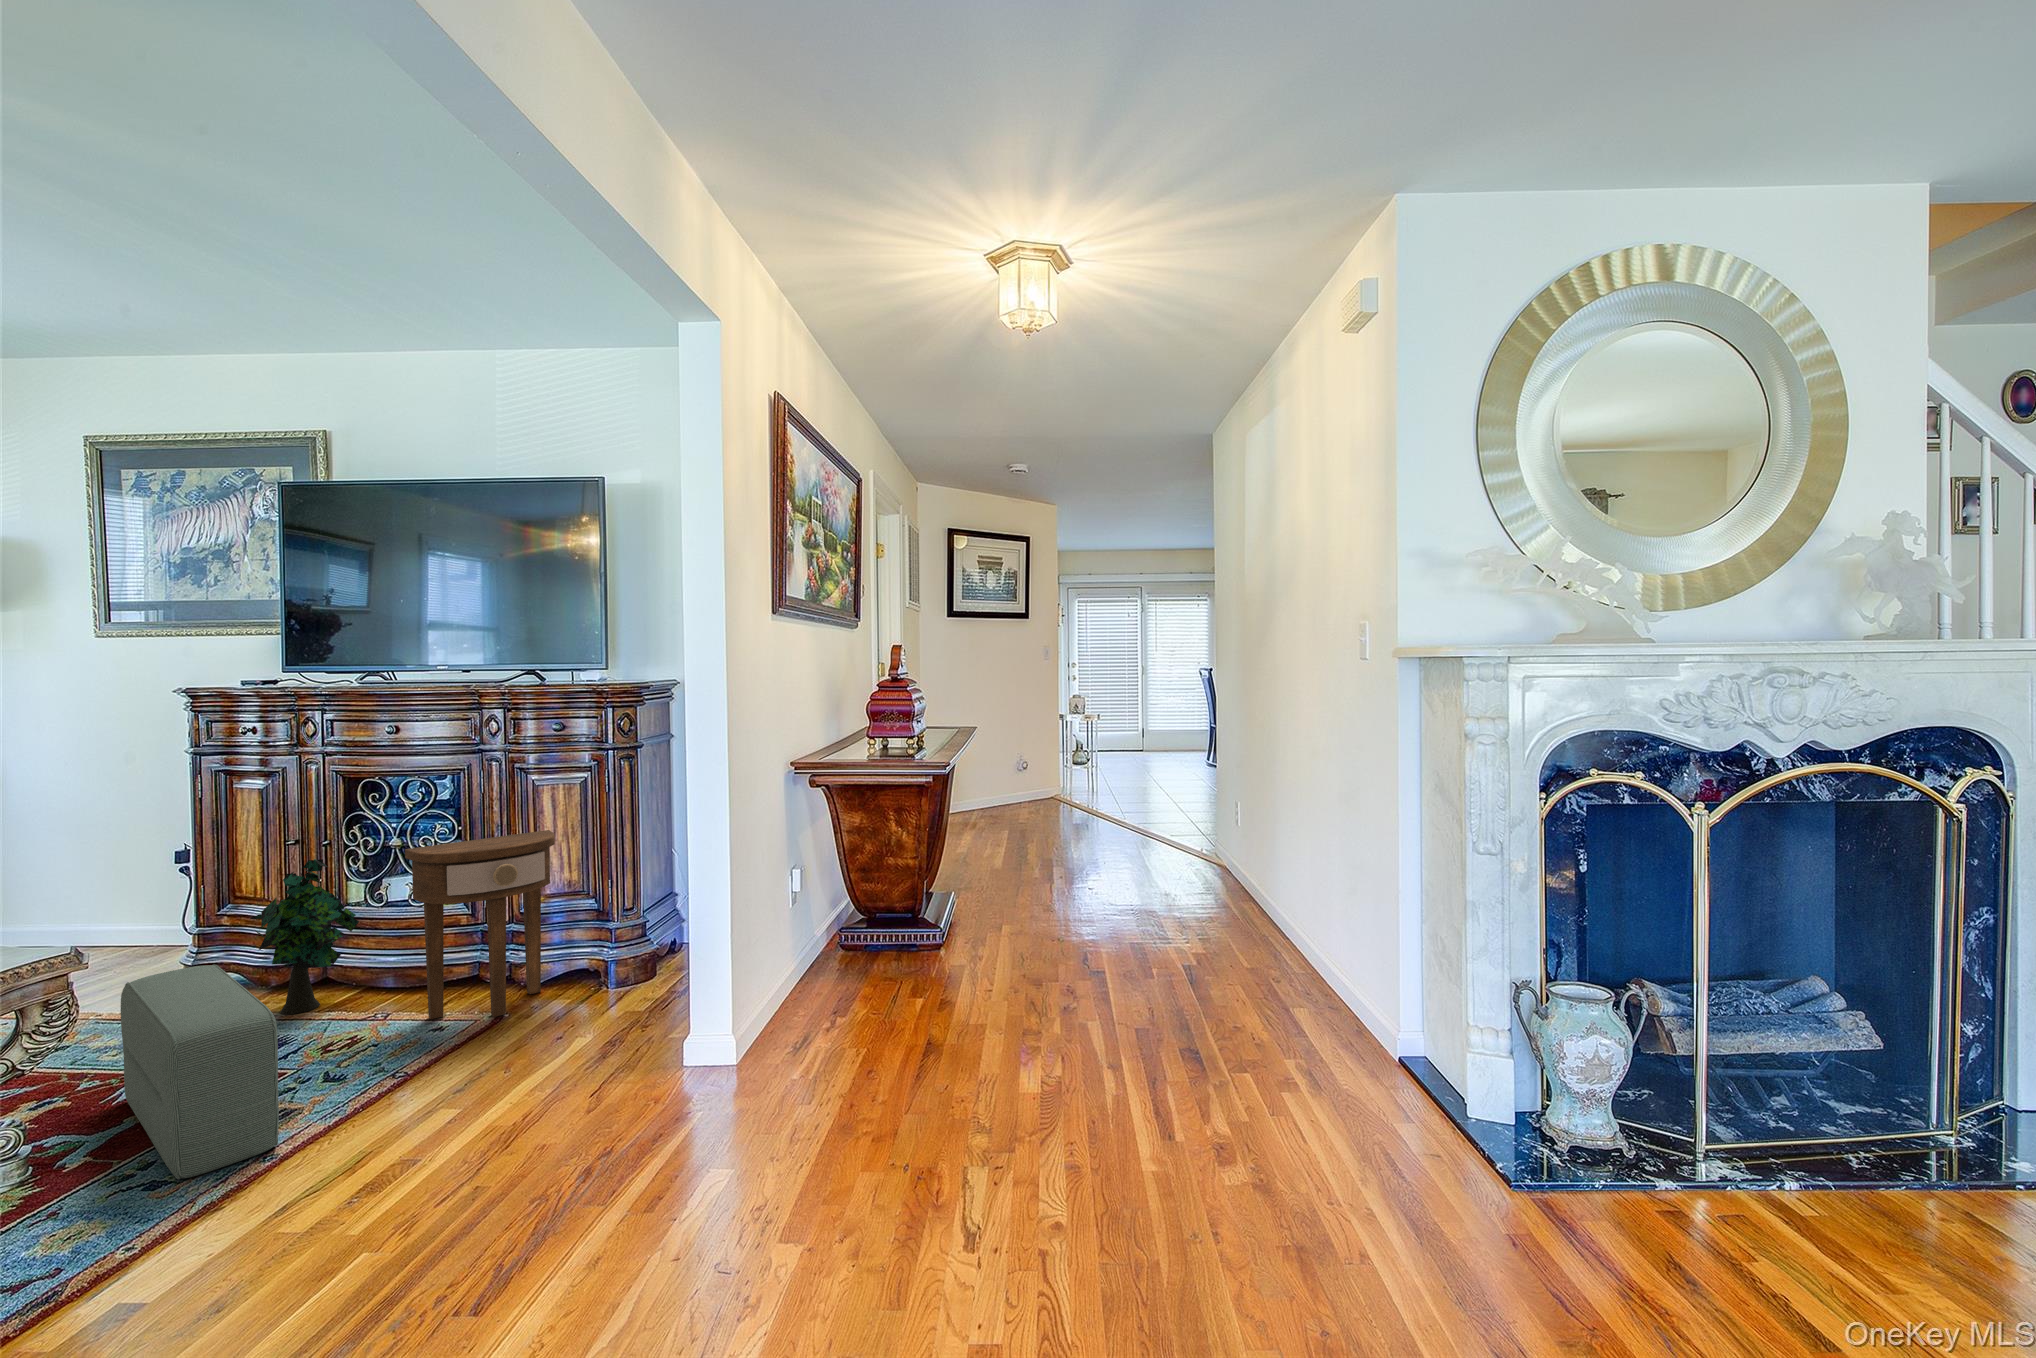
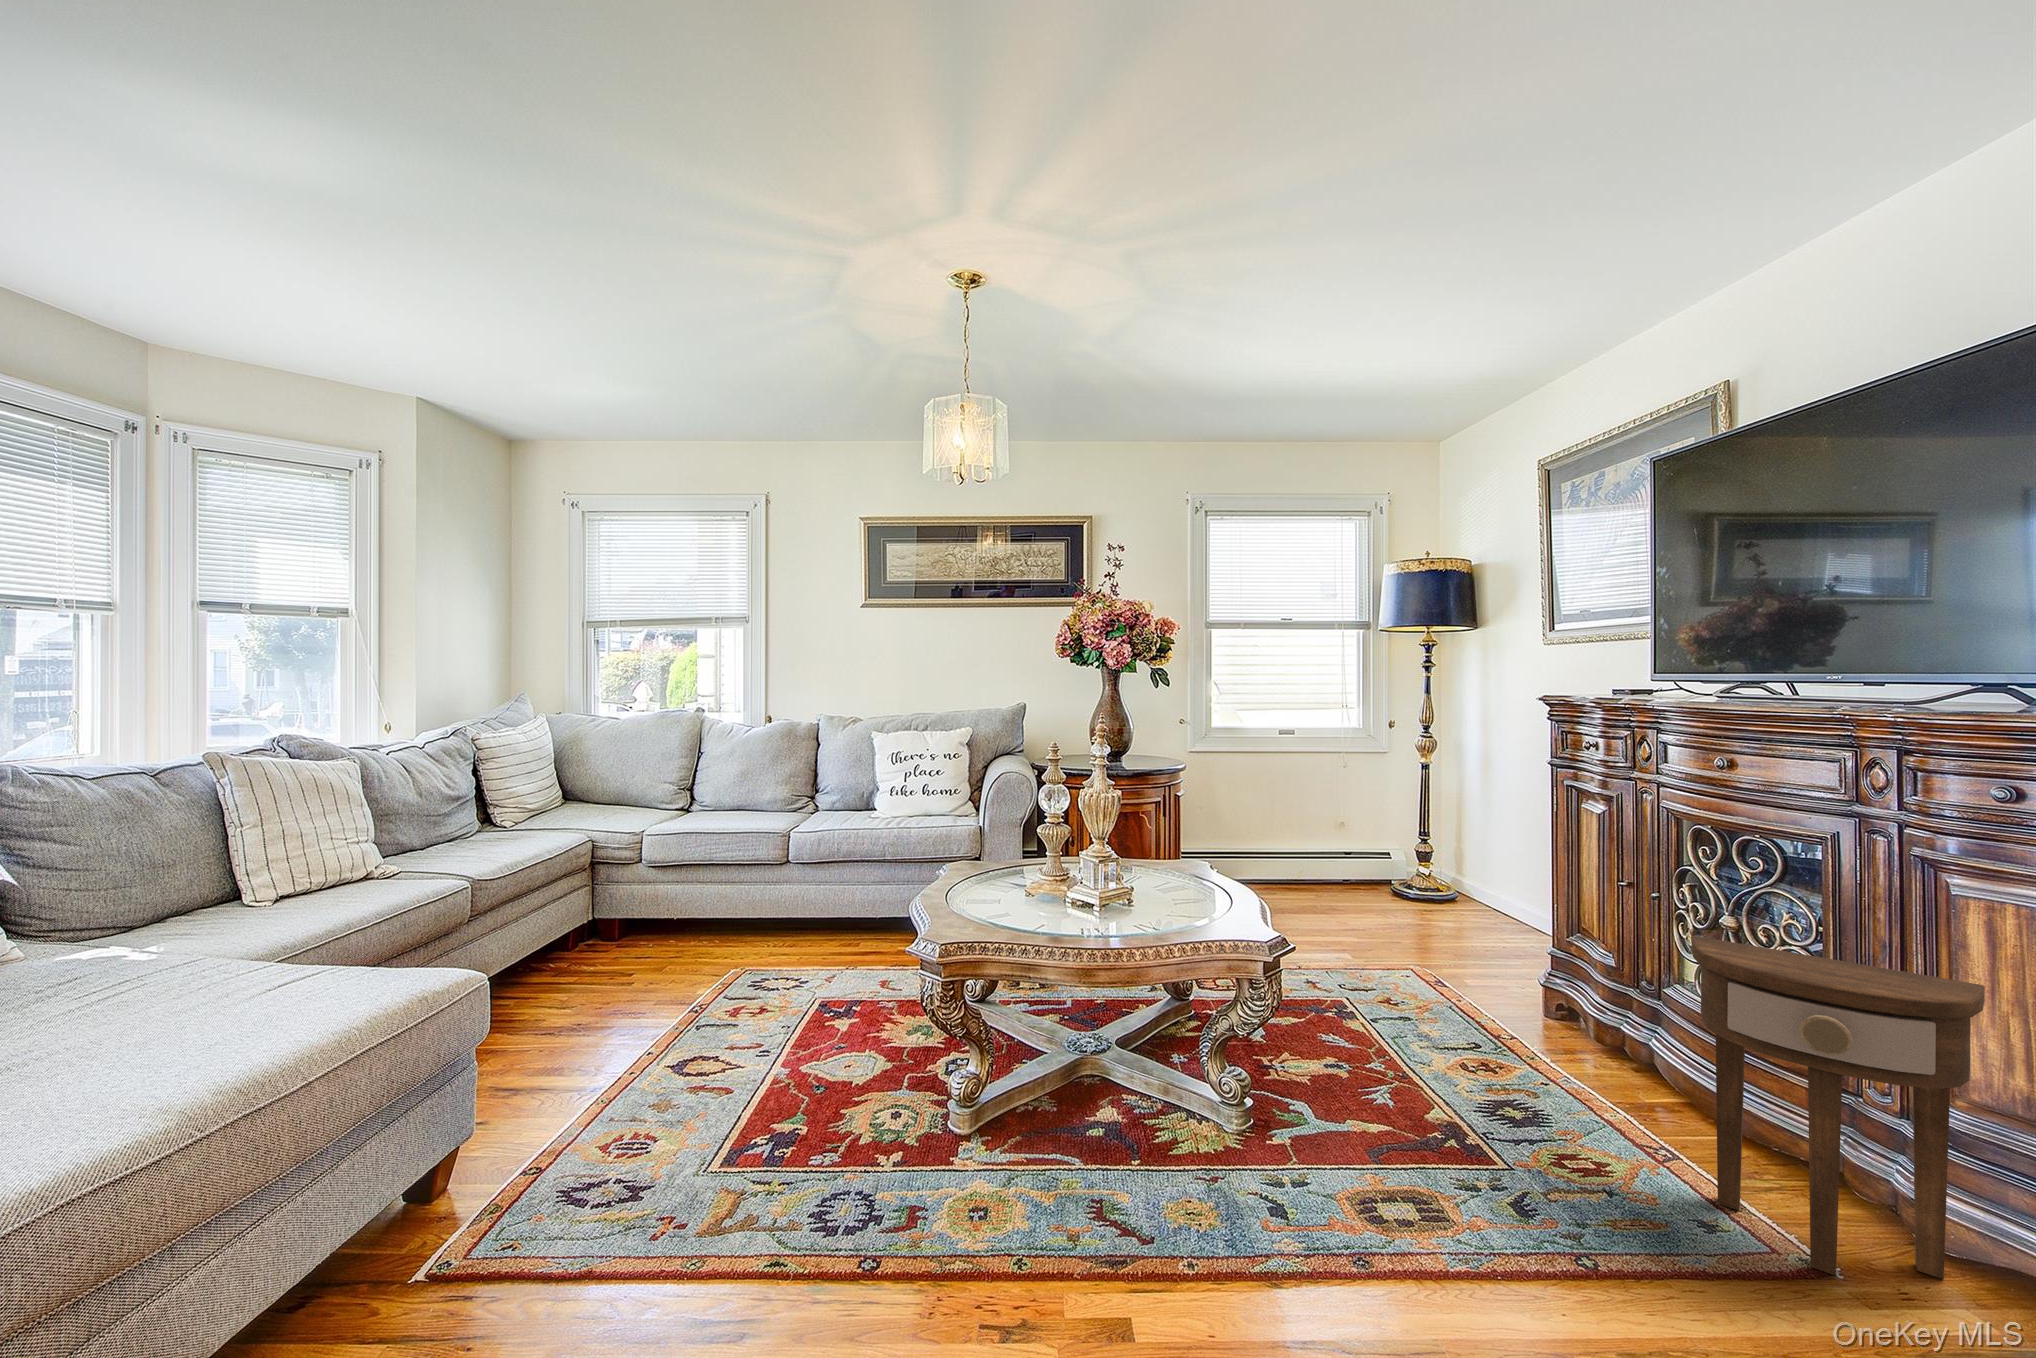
decorative plant: present [250,859,359,1014] -> none [1552,911,1675,1098]
pouf: present [121,965,279,1179] -> none [1305,980,1457,1241]

